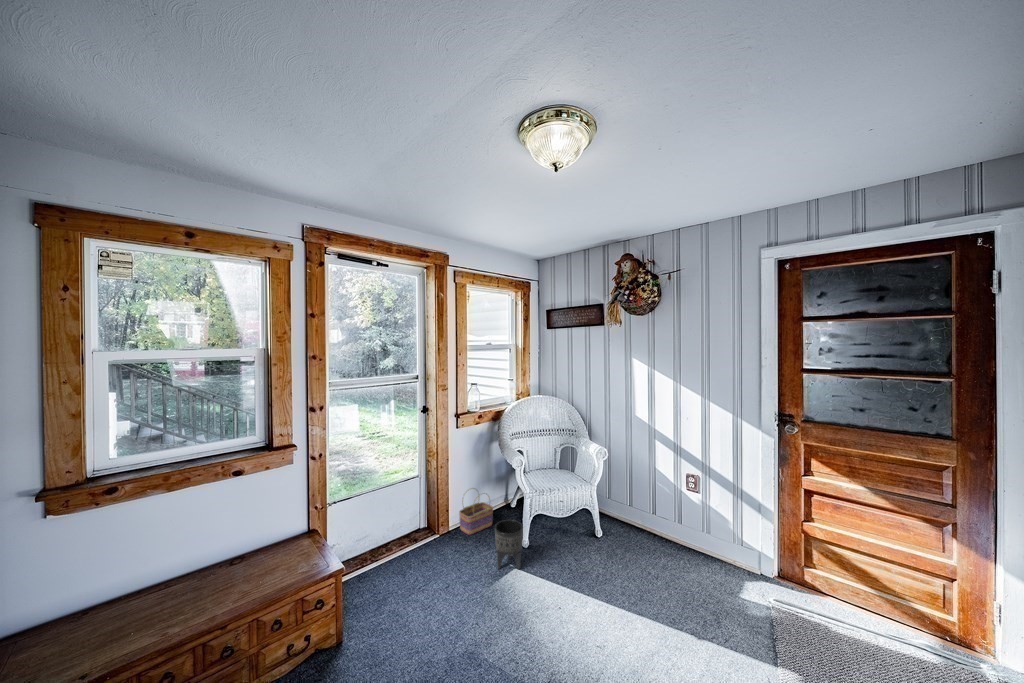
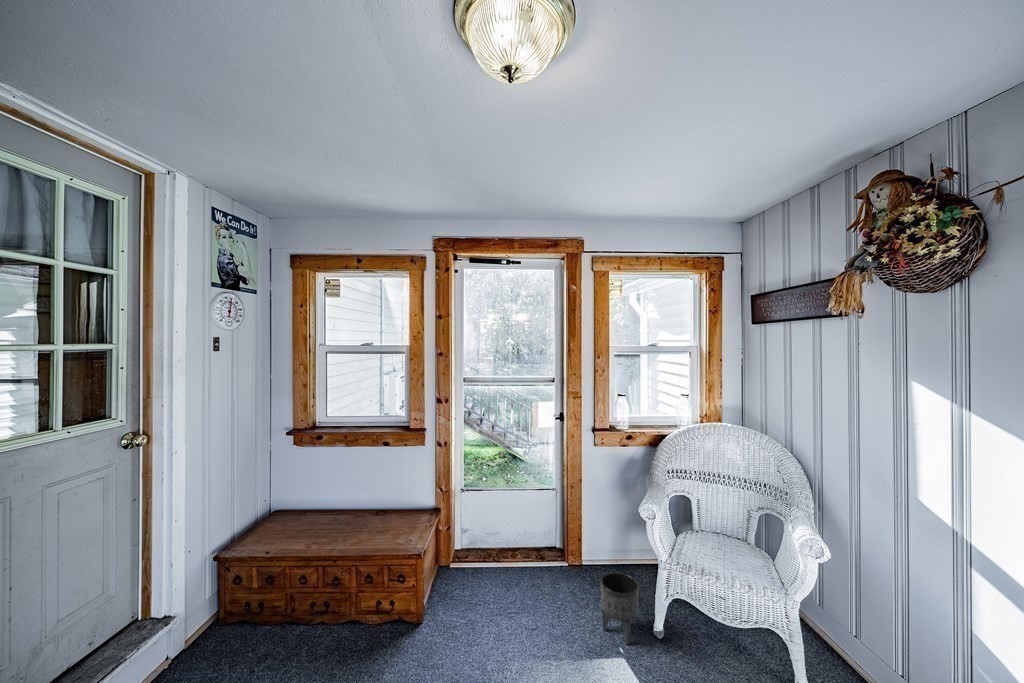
basket: present [459,494,493,535] -> none [595,521,638,577]

